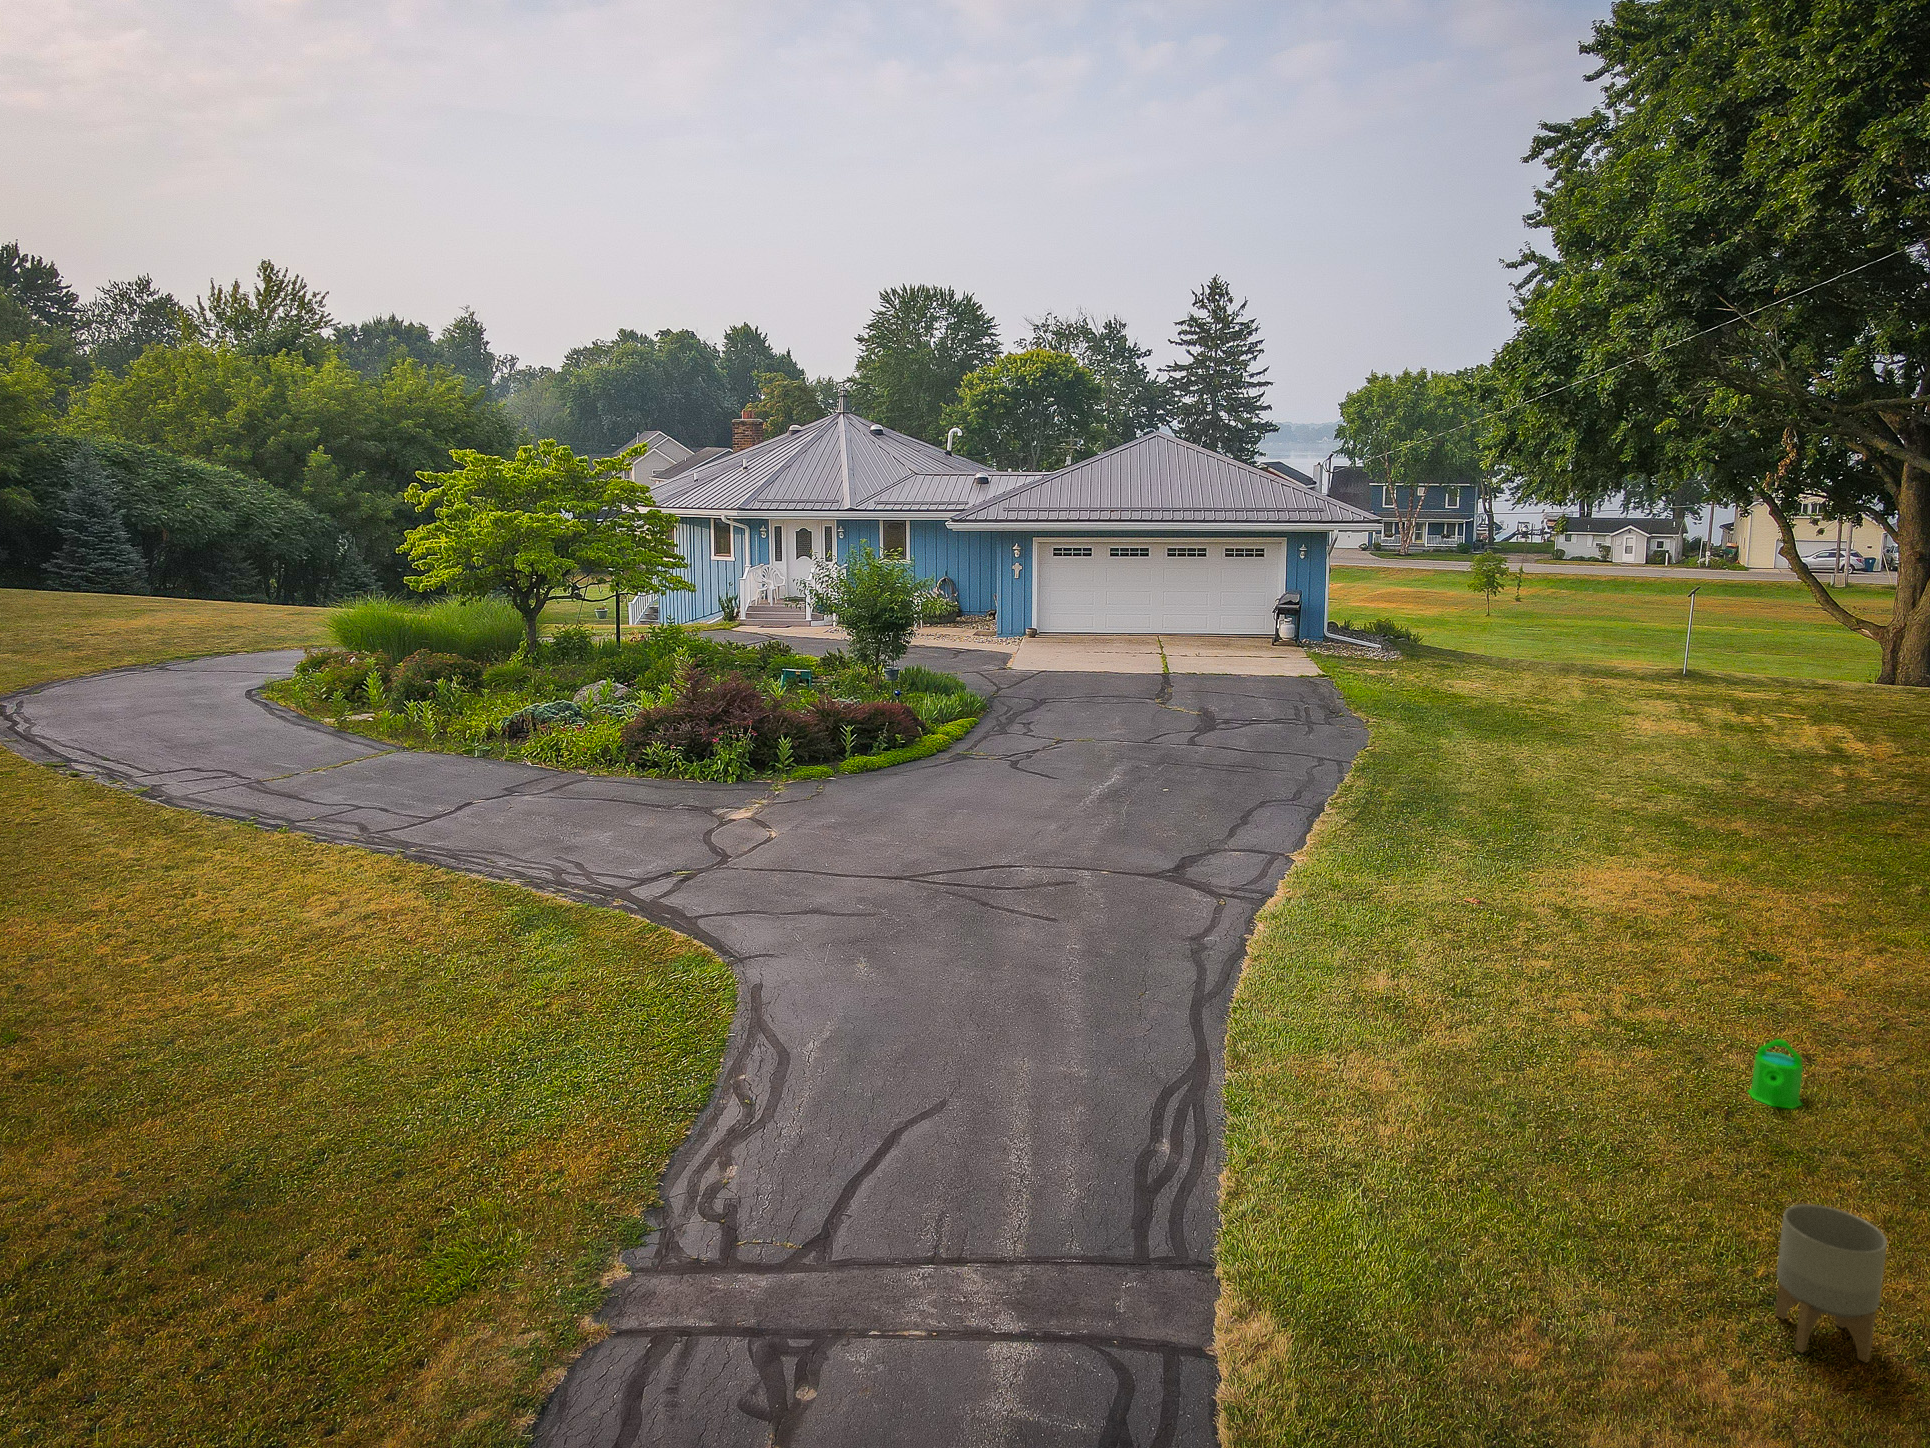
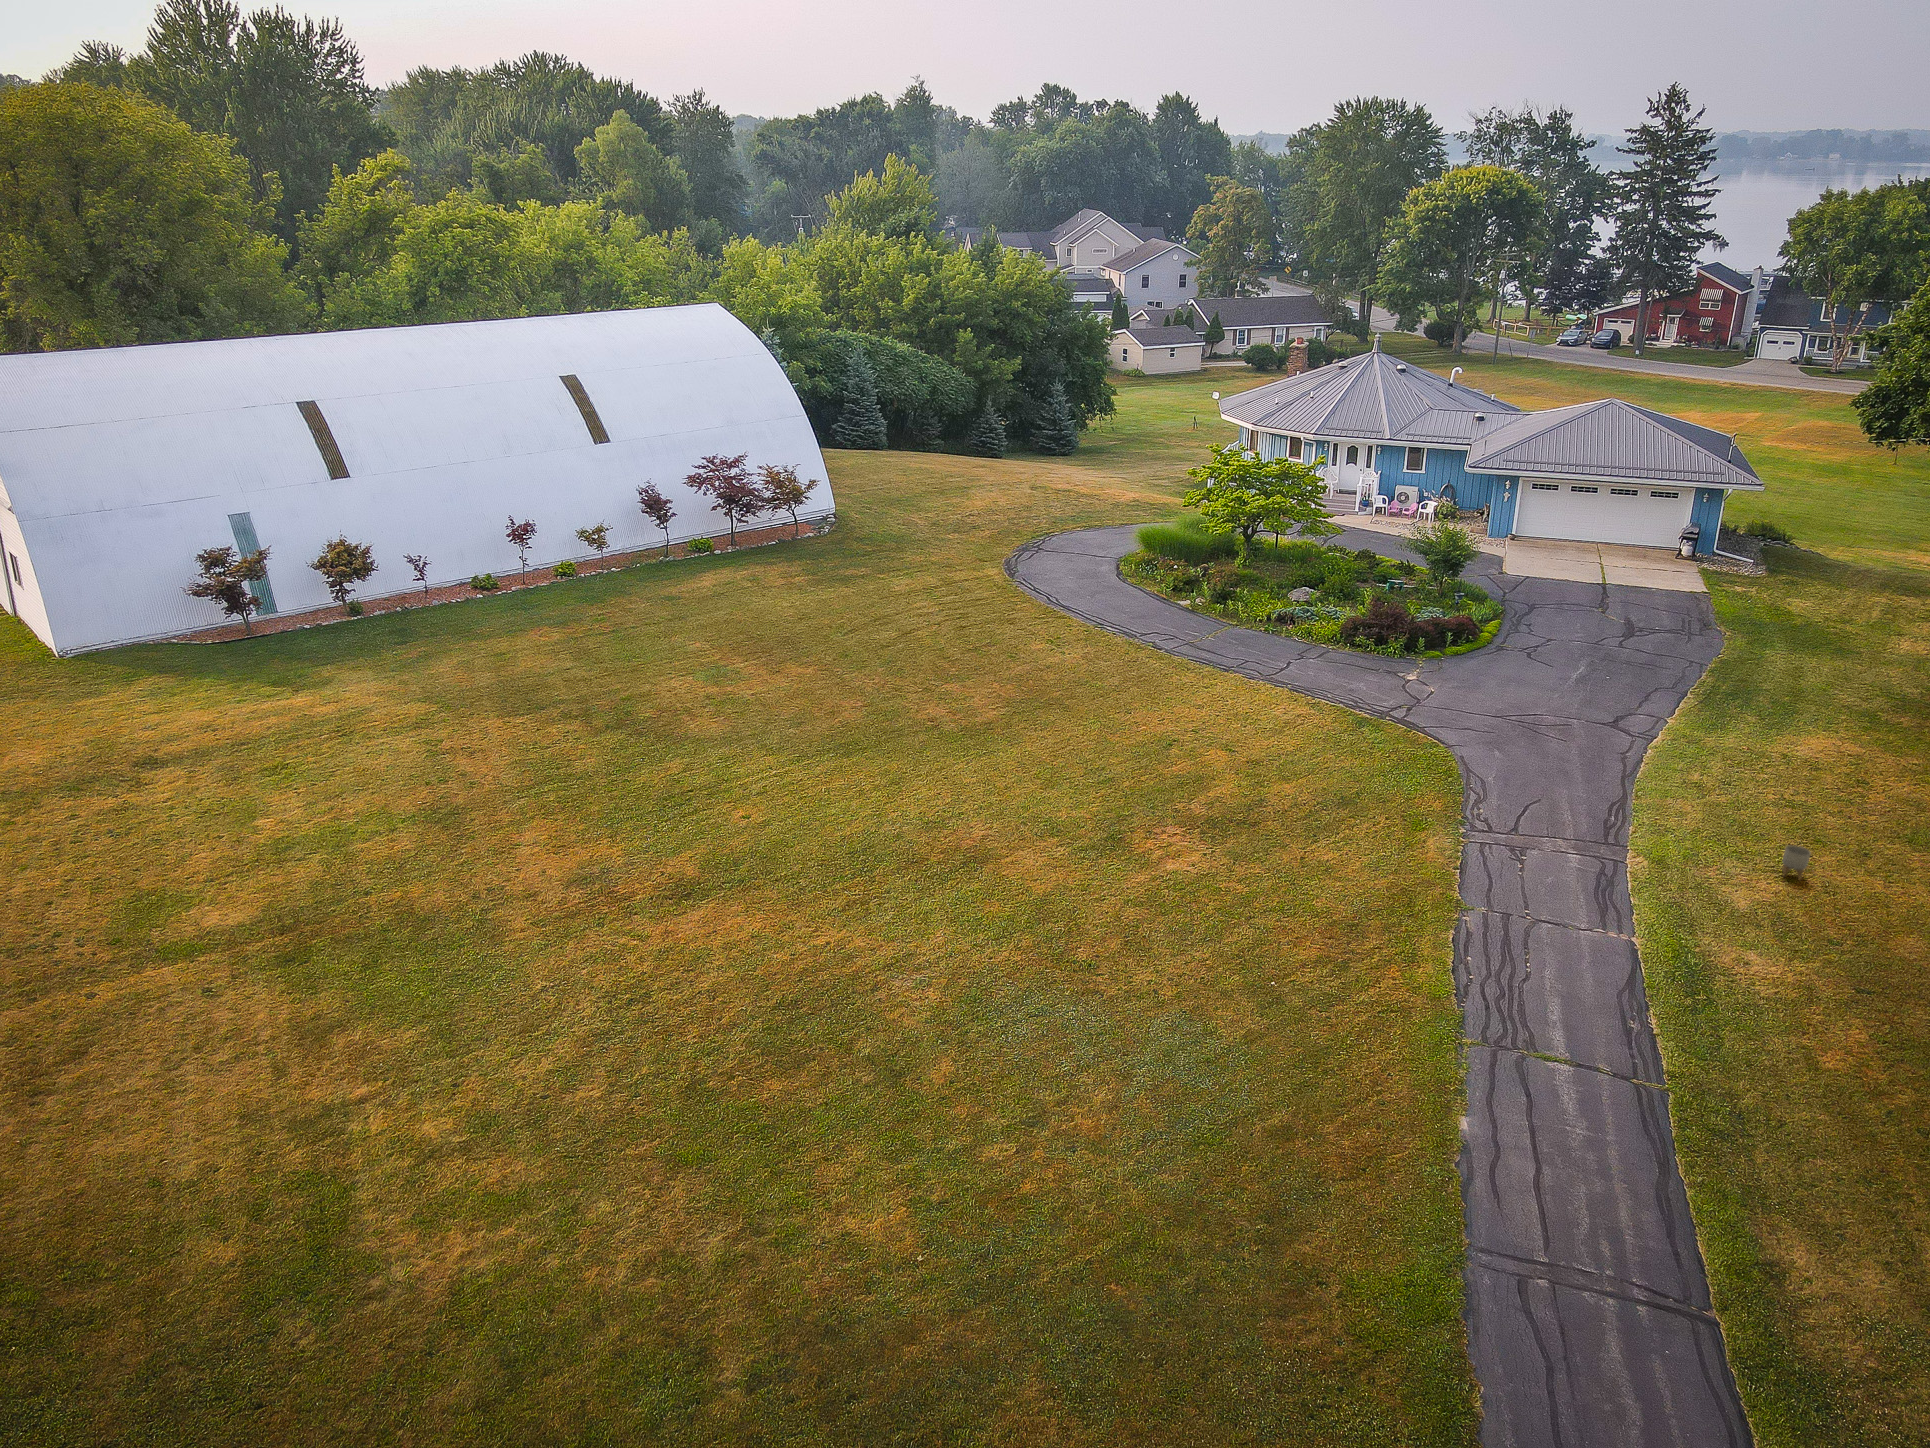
watering can: present [1748,1039,1803,1109] -> none [1817,810,1836,831]

